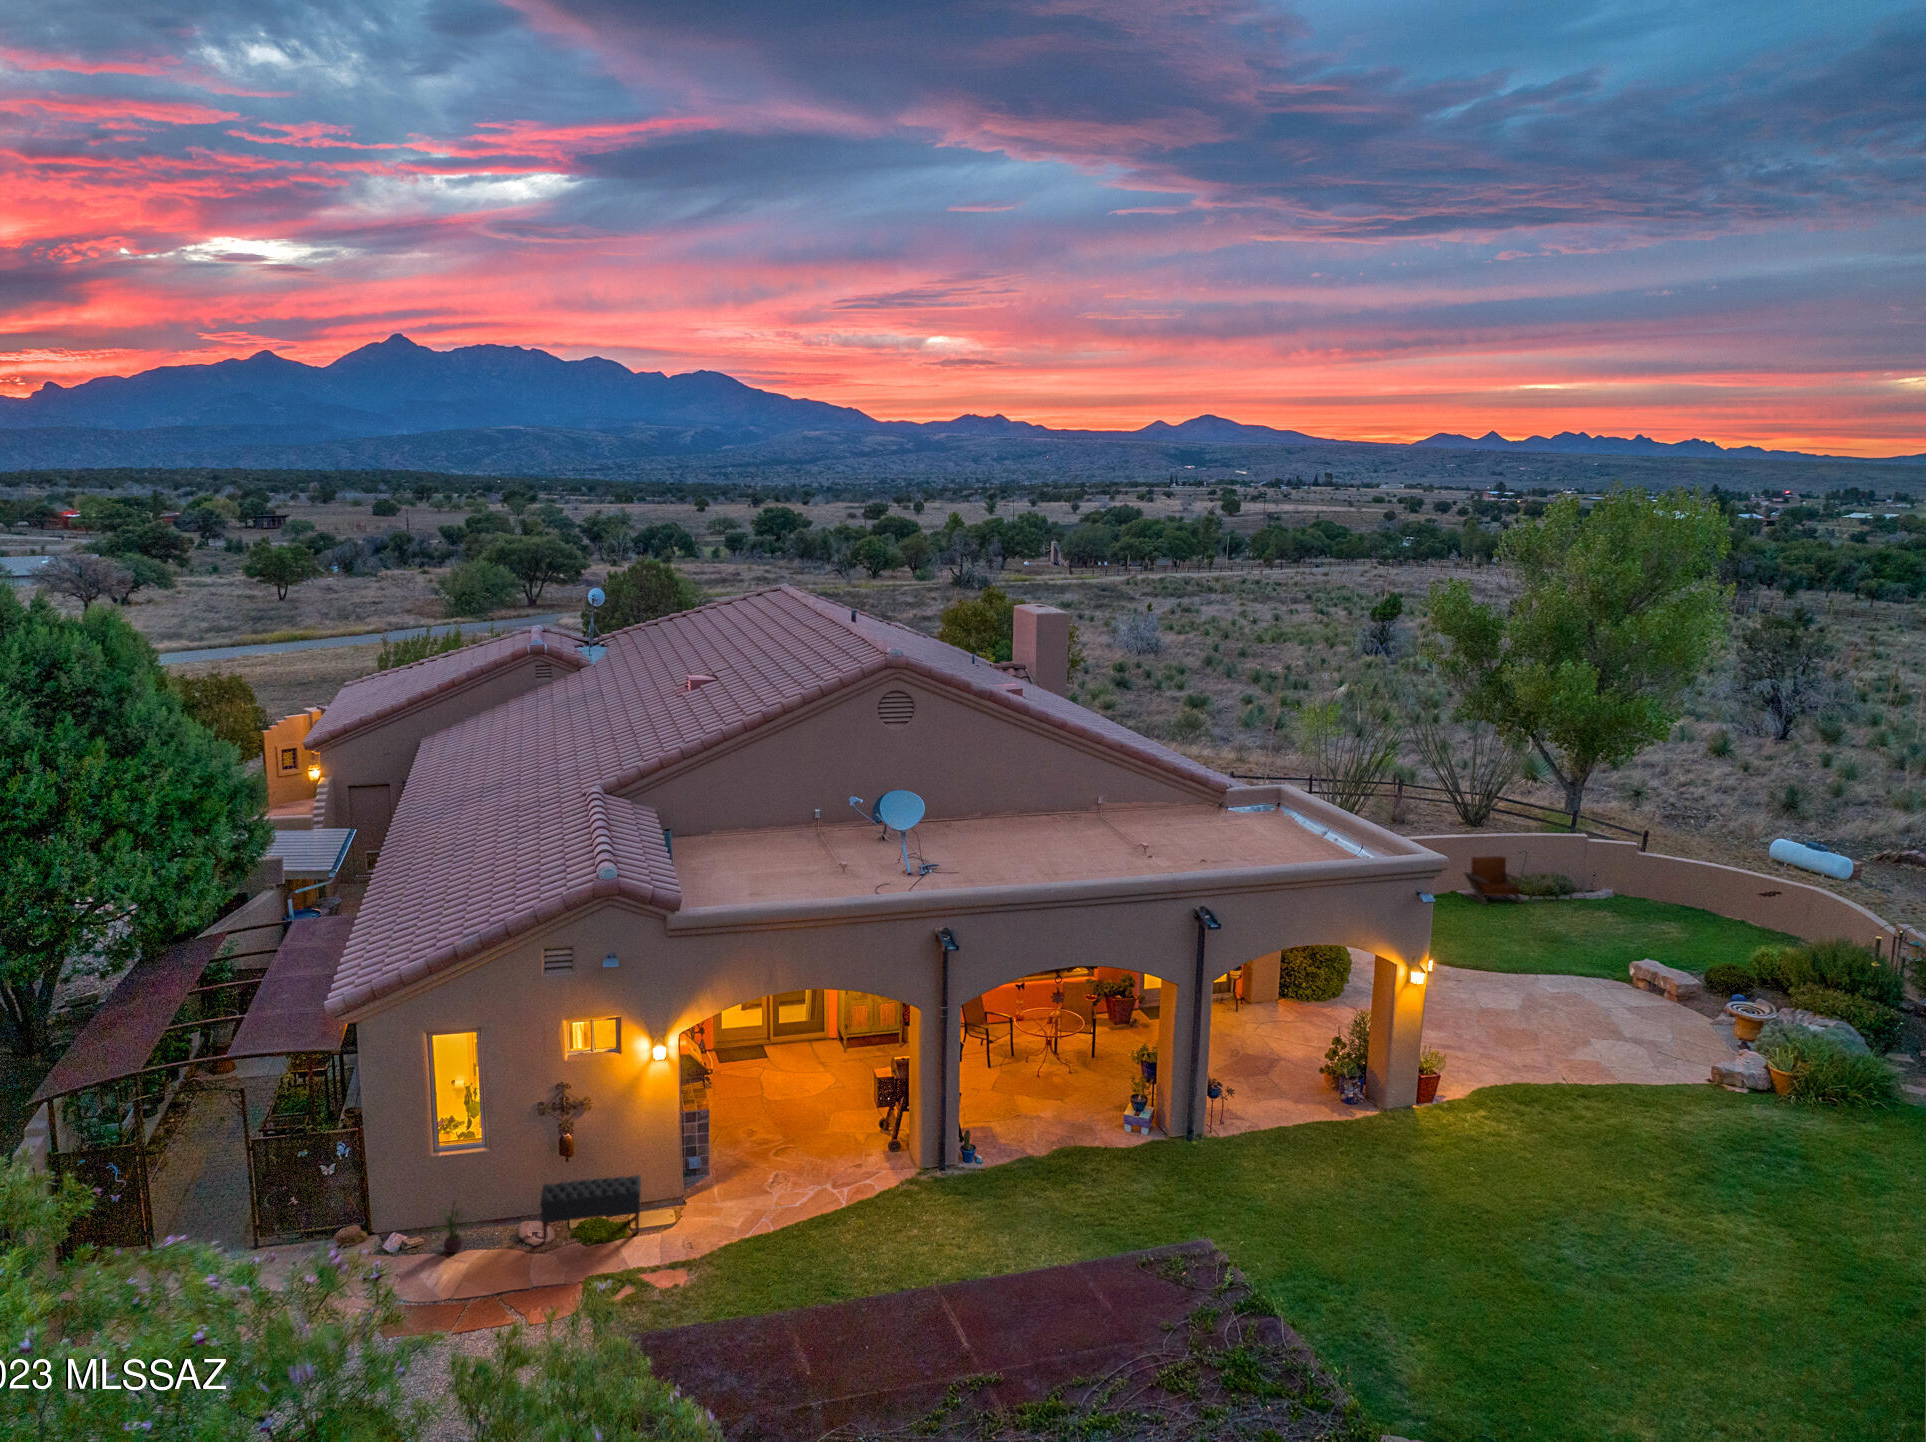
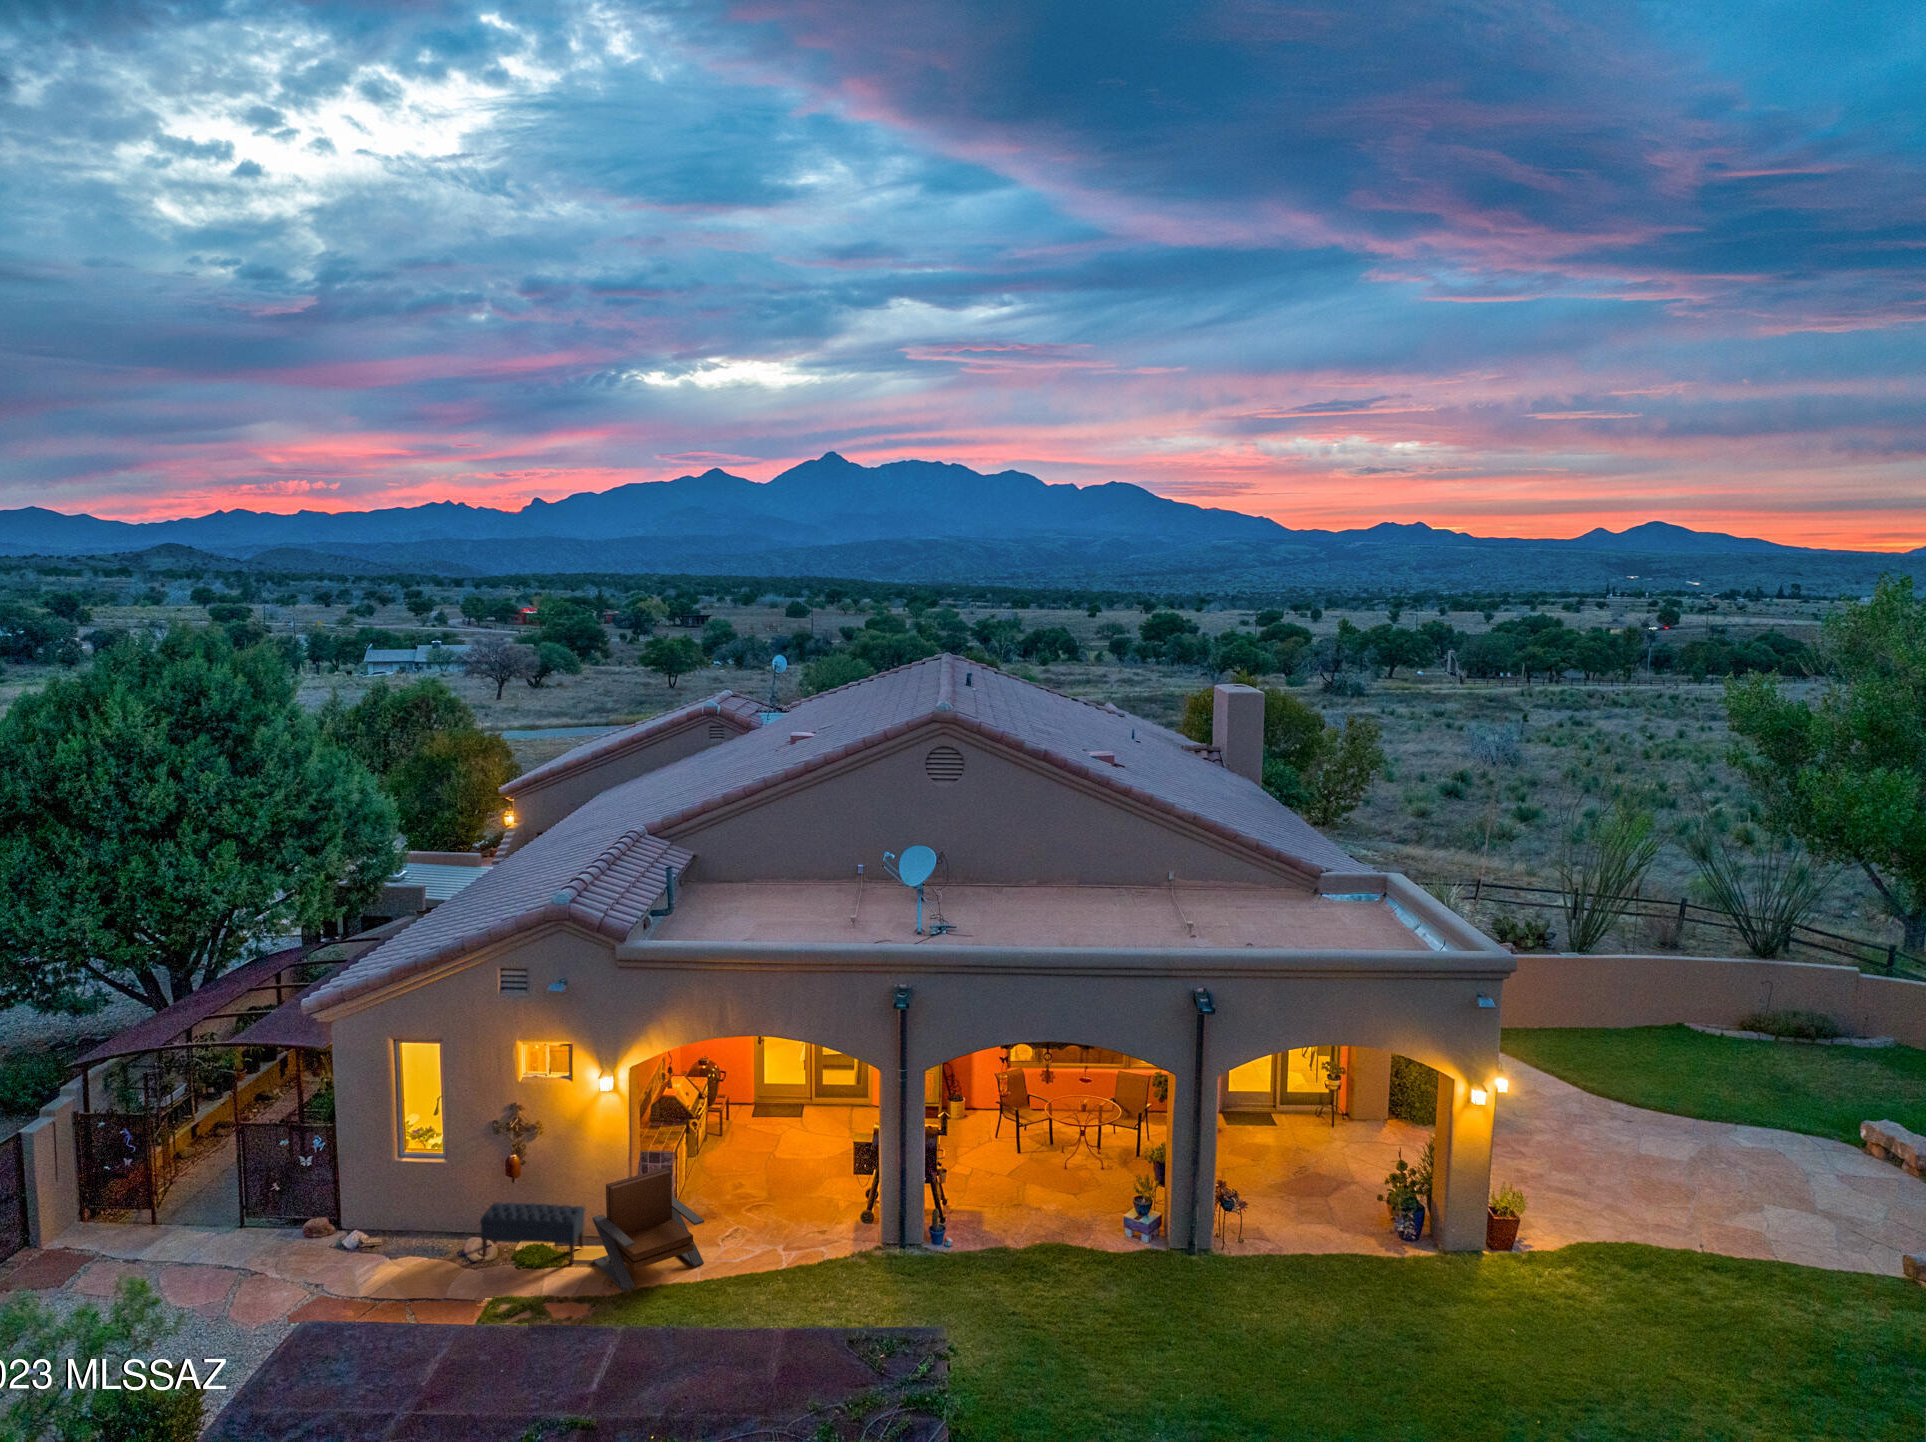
lounge chair: present [1464,856,1524,904] -> present [592,1168,704,1291]
decorative plant: present [439,1201,471,1253] -> none [373,1205,428,1257]

